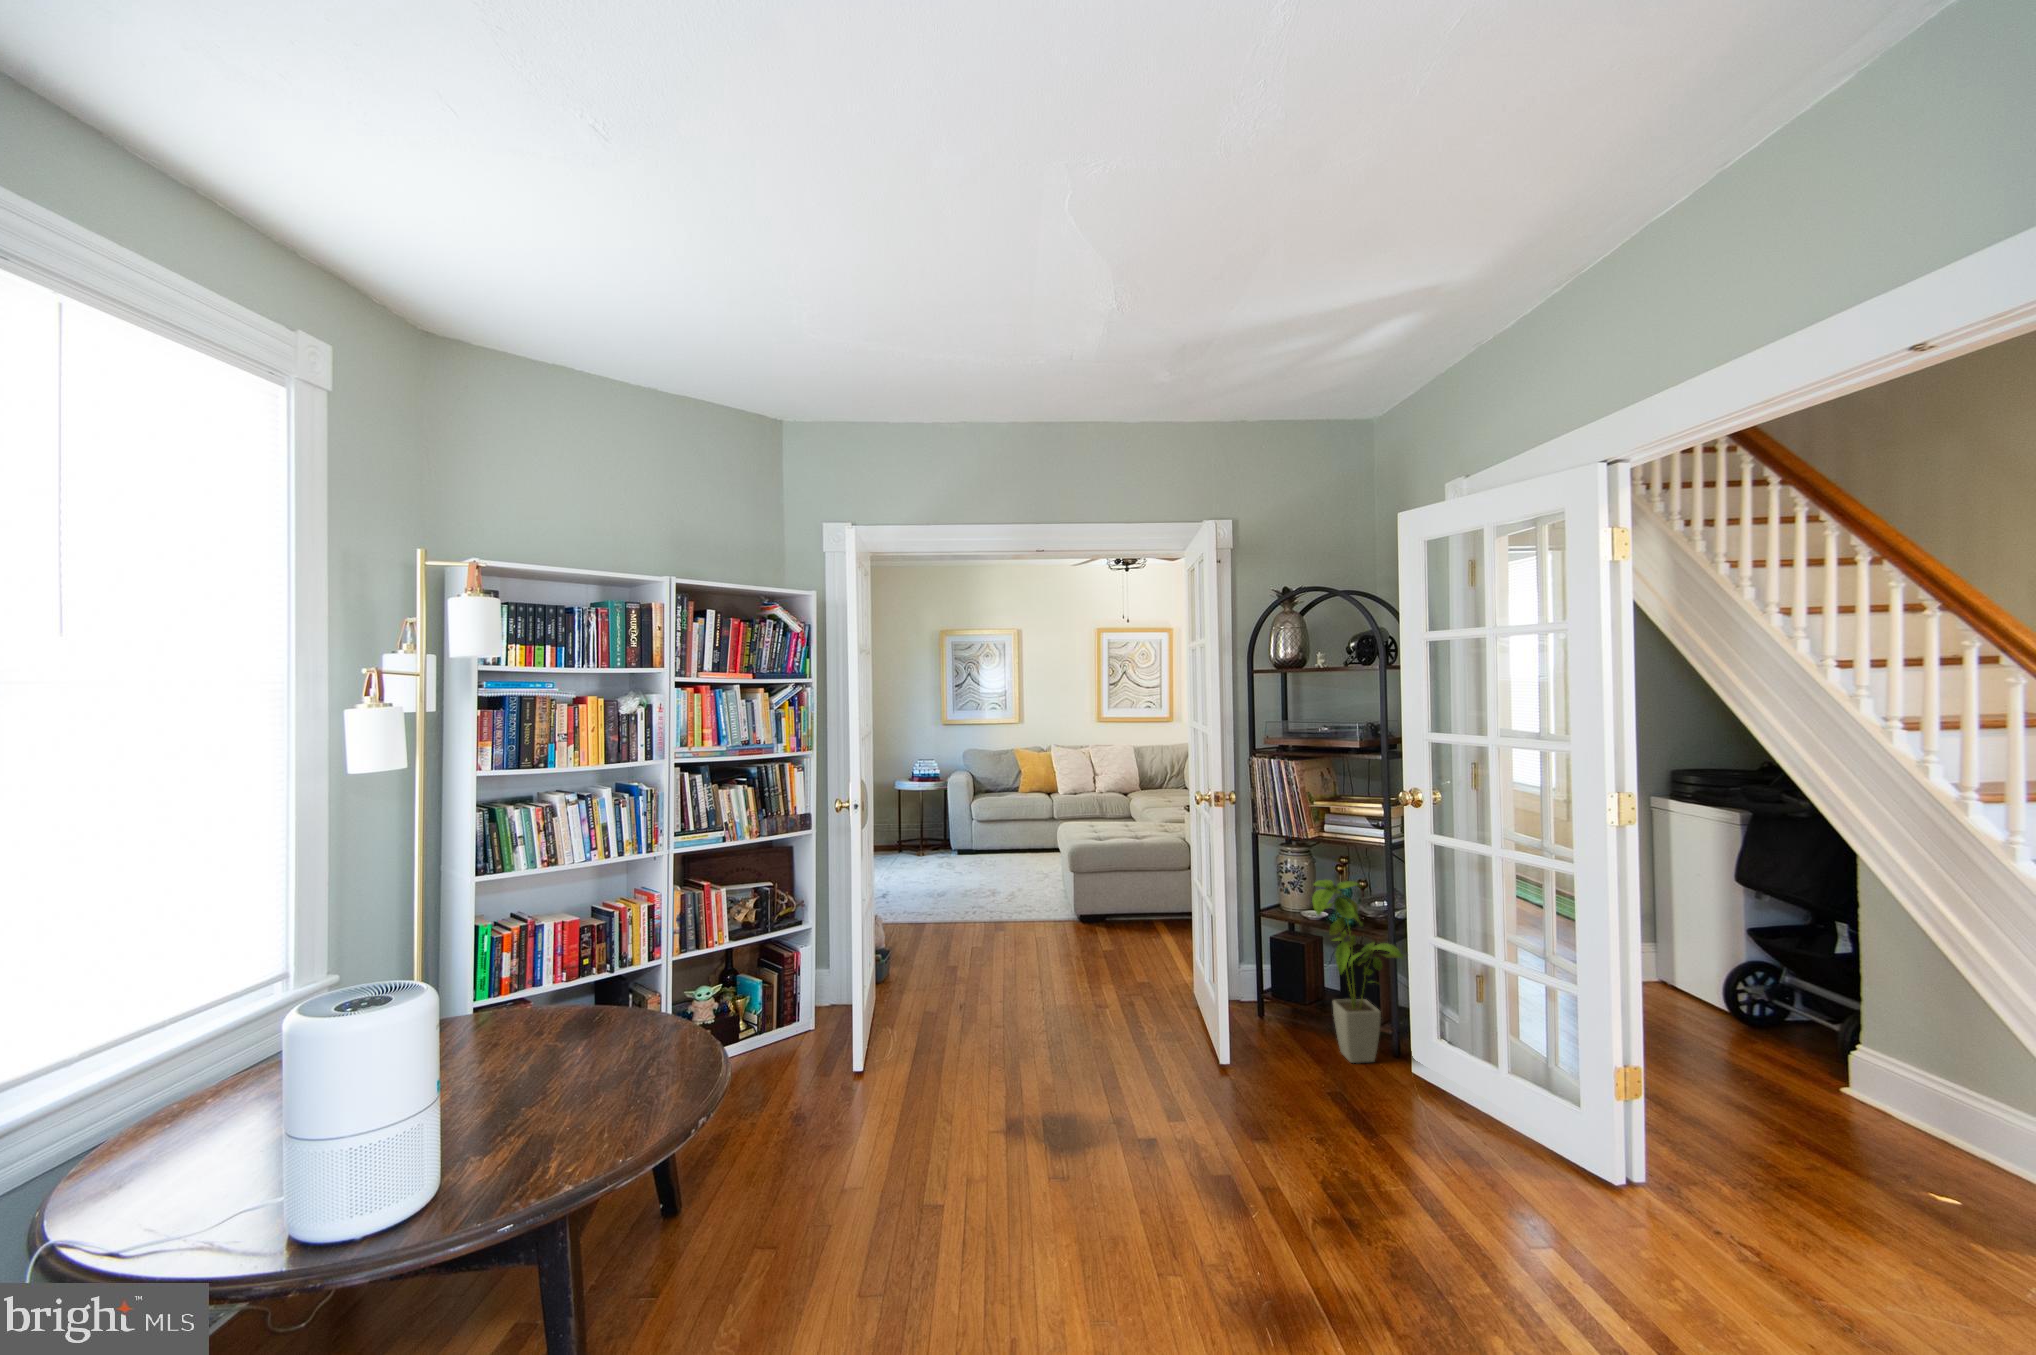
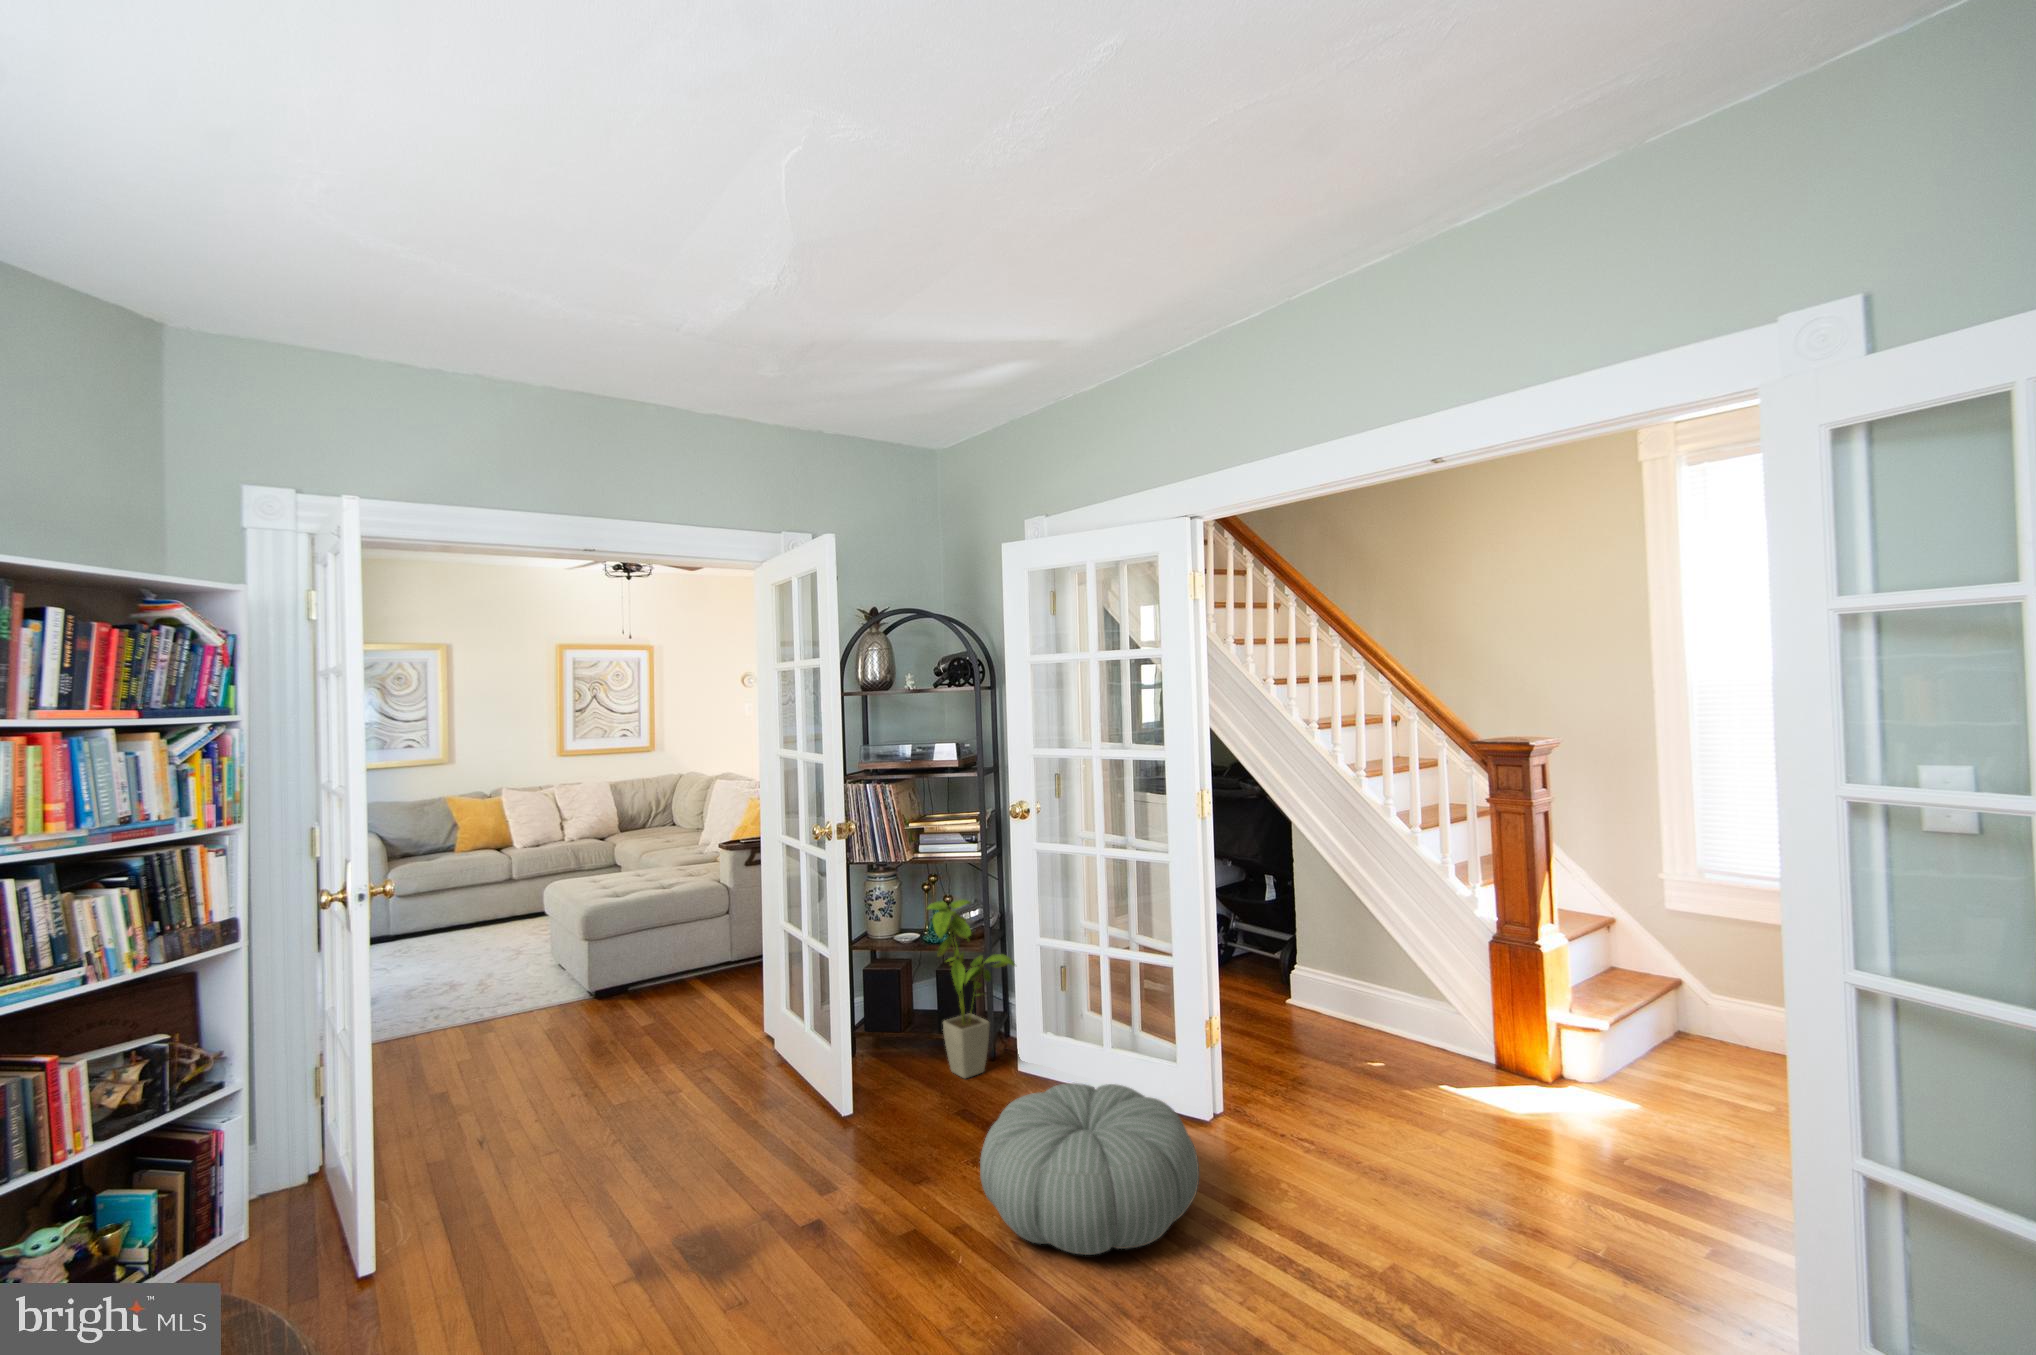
pouf: none [1291,1086,1544,1278] -> present [980,1083,1199,1255]

